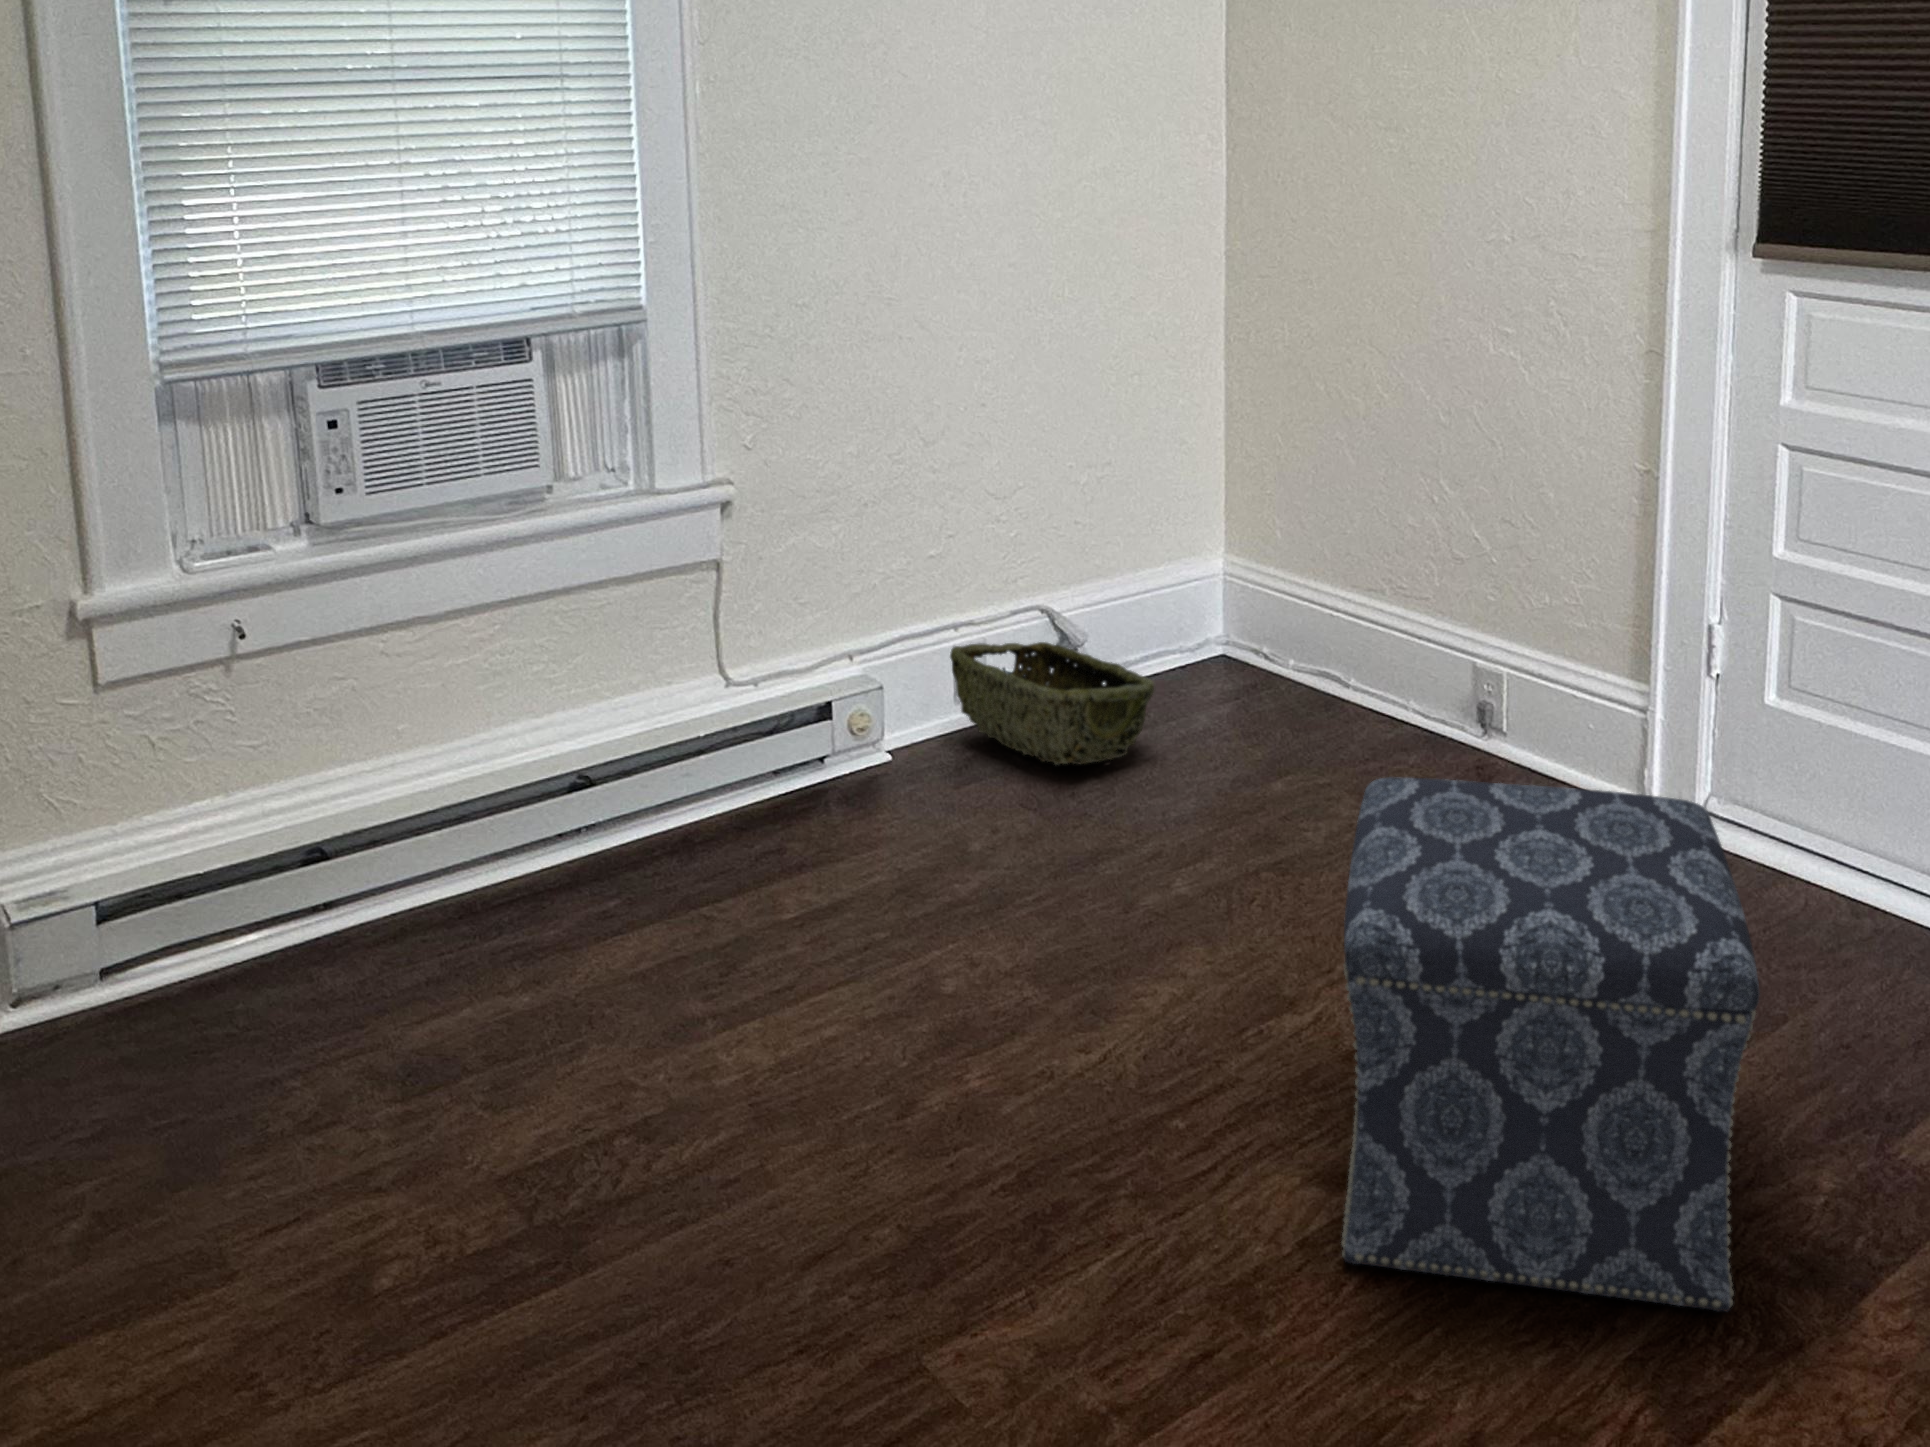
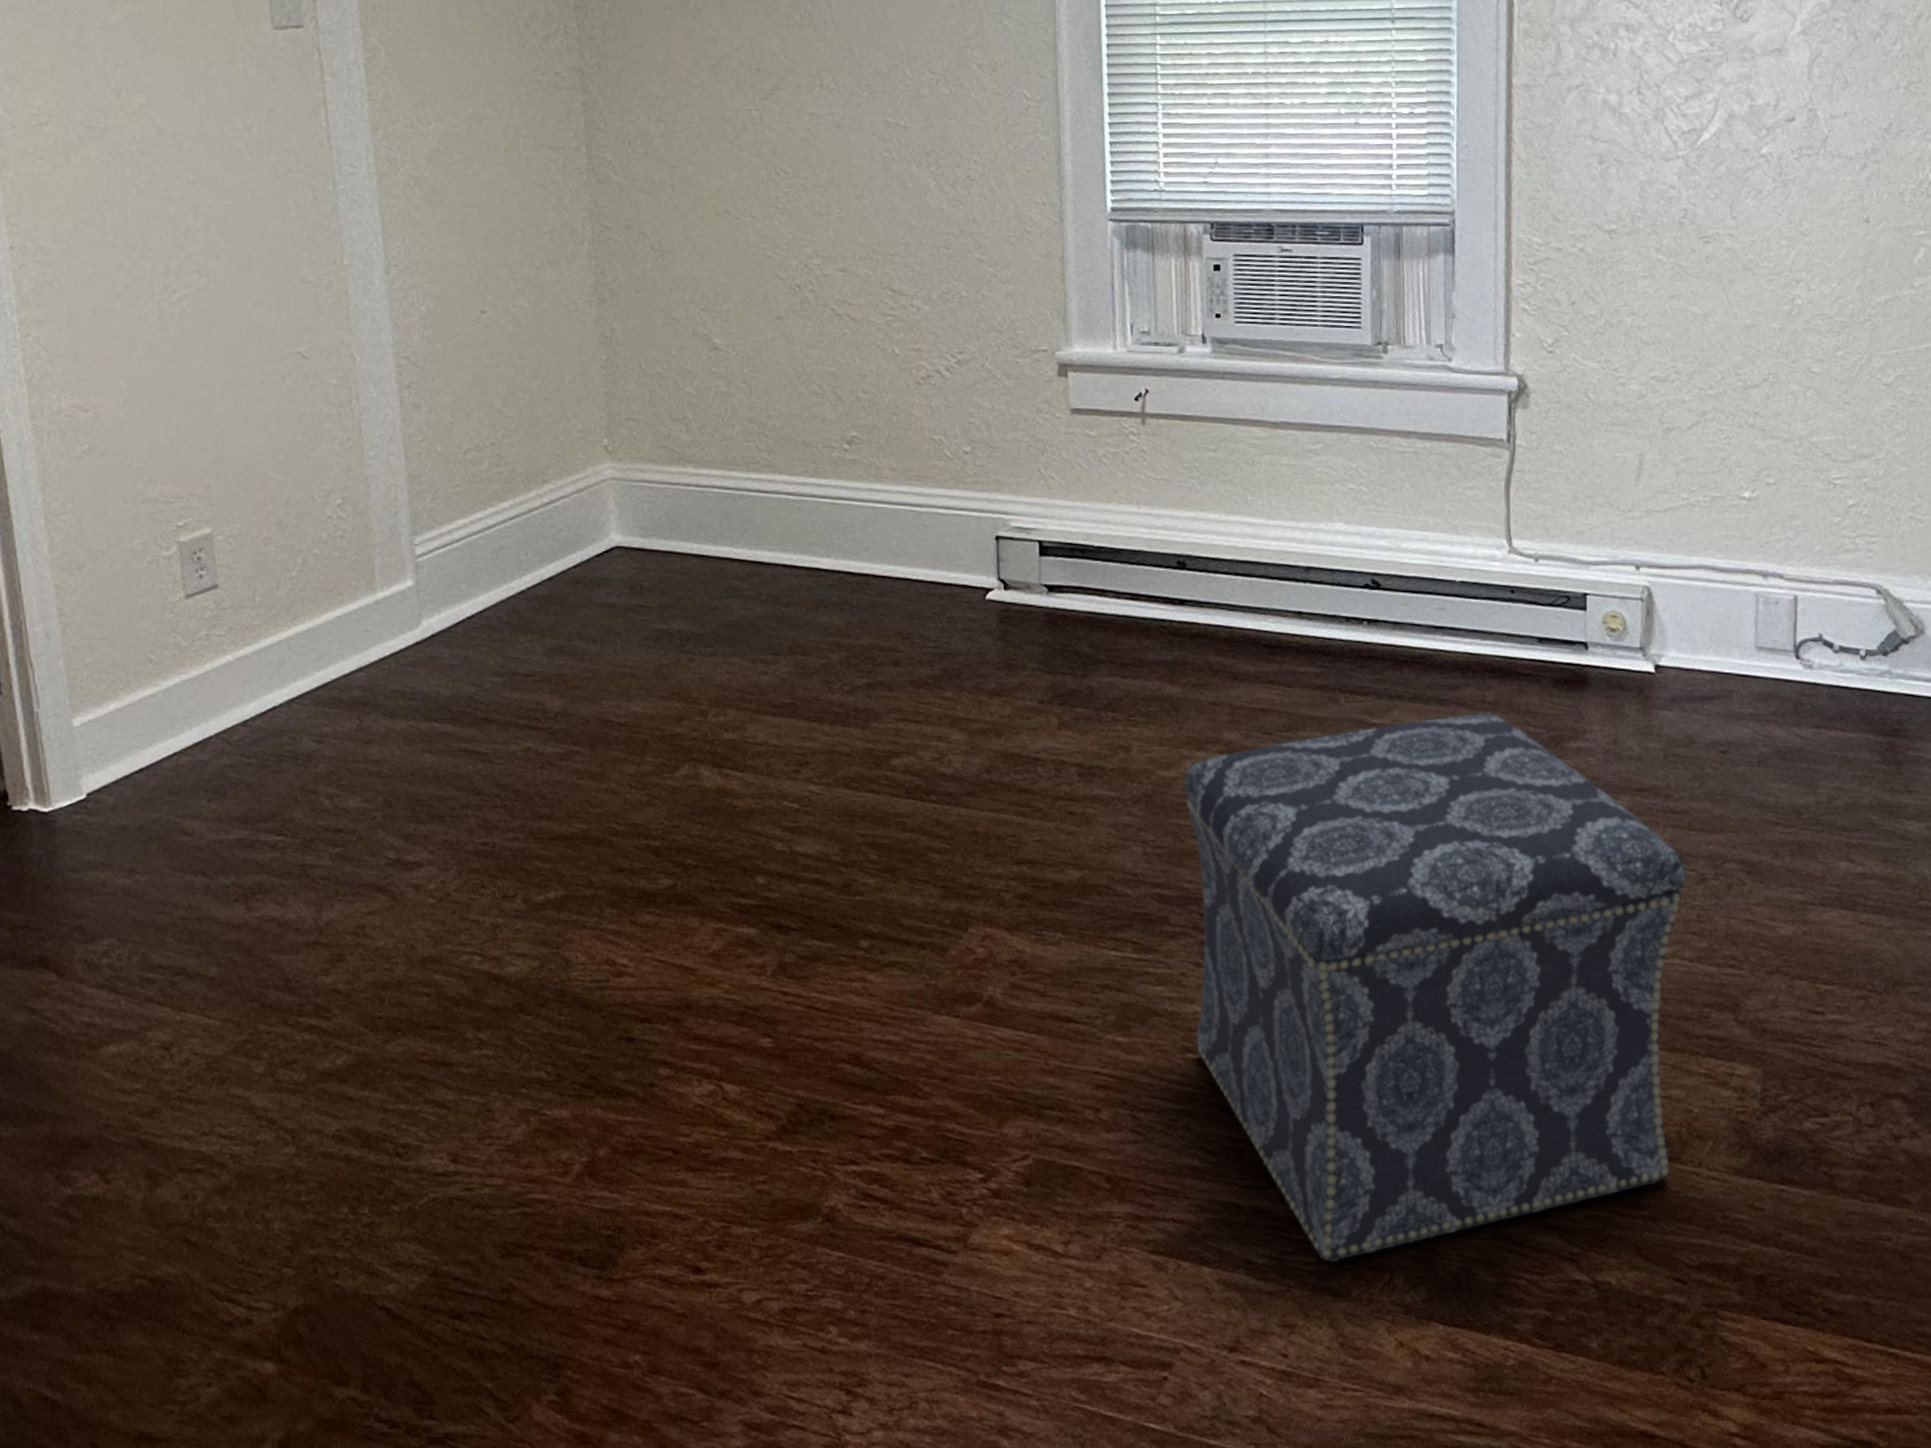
woven basket: present [950,642,1154,765] -> none [1719,590,1877,743]

